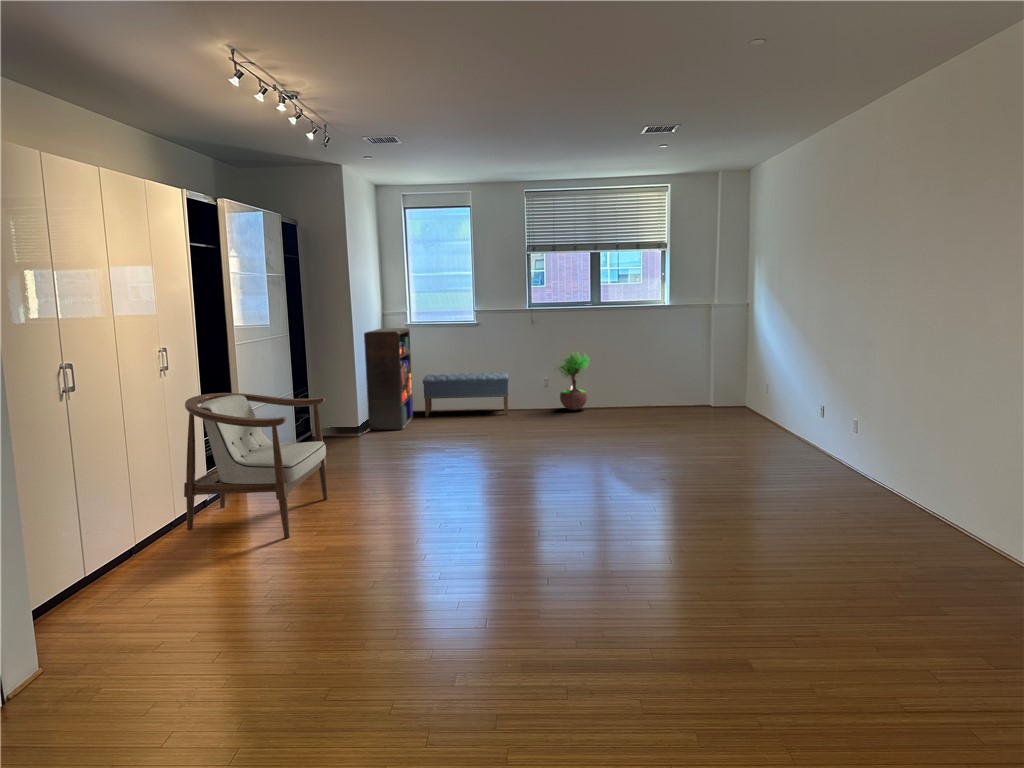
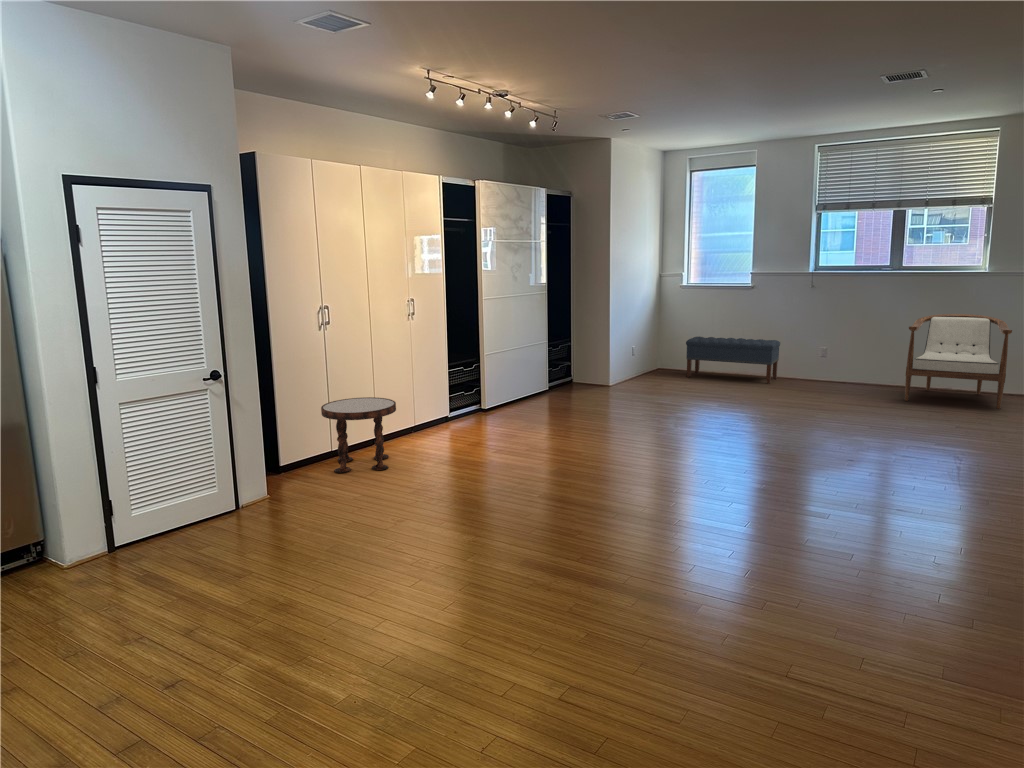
bookshelf: present [364,328,413,430] -> none [623,290,677,385]
potted tree: present [558,353,588,410] -> none [828,318,874,387]
armchair: present [184,393,328,538] -> present [905,314,1012,409]
side table: none [77,490,201,616] -> present [321,397,396,473]

